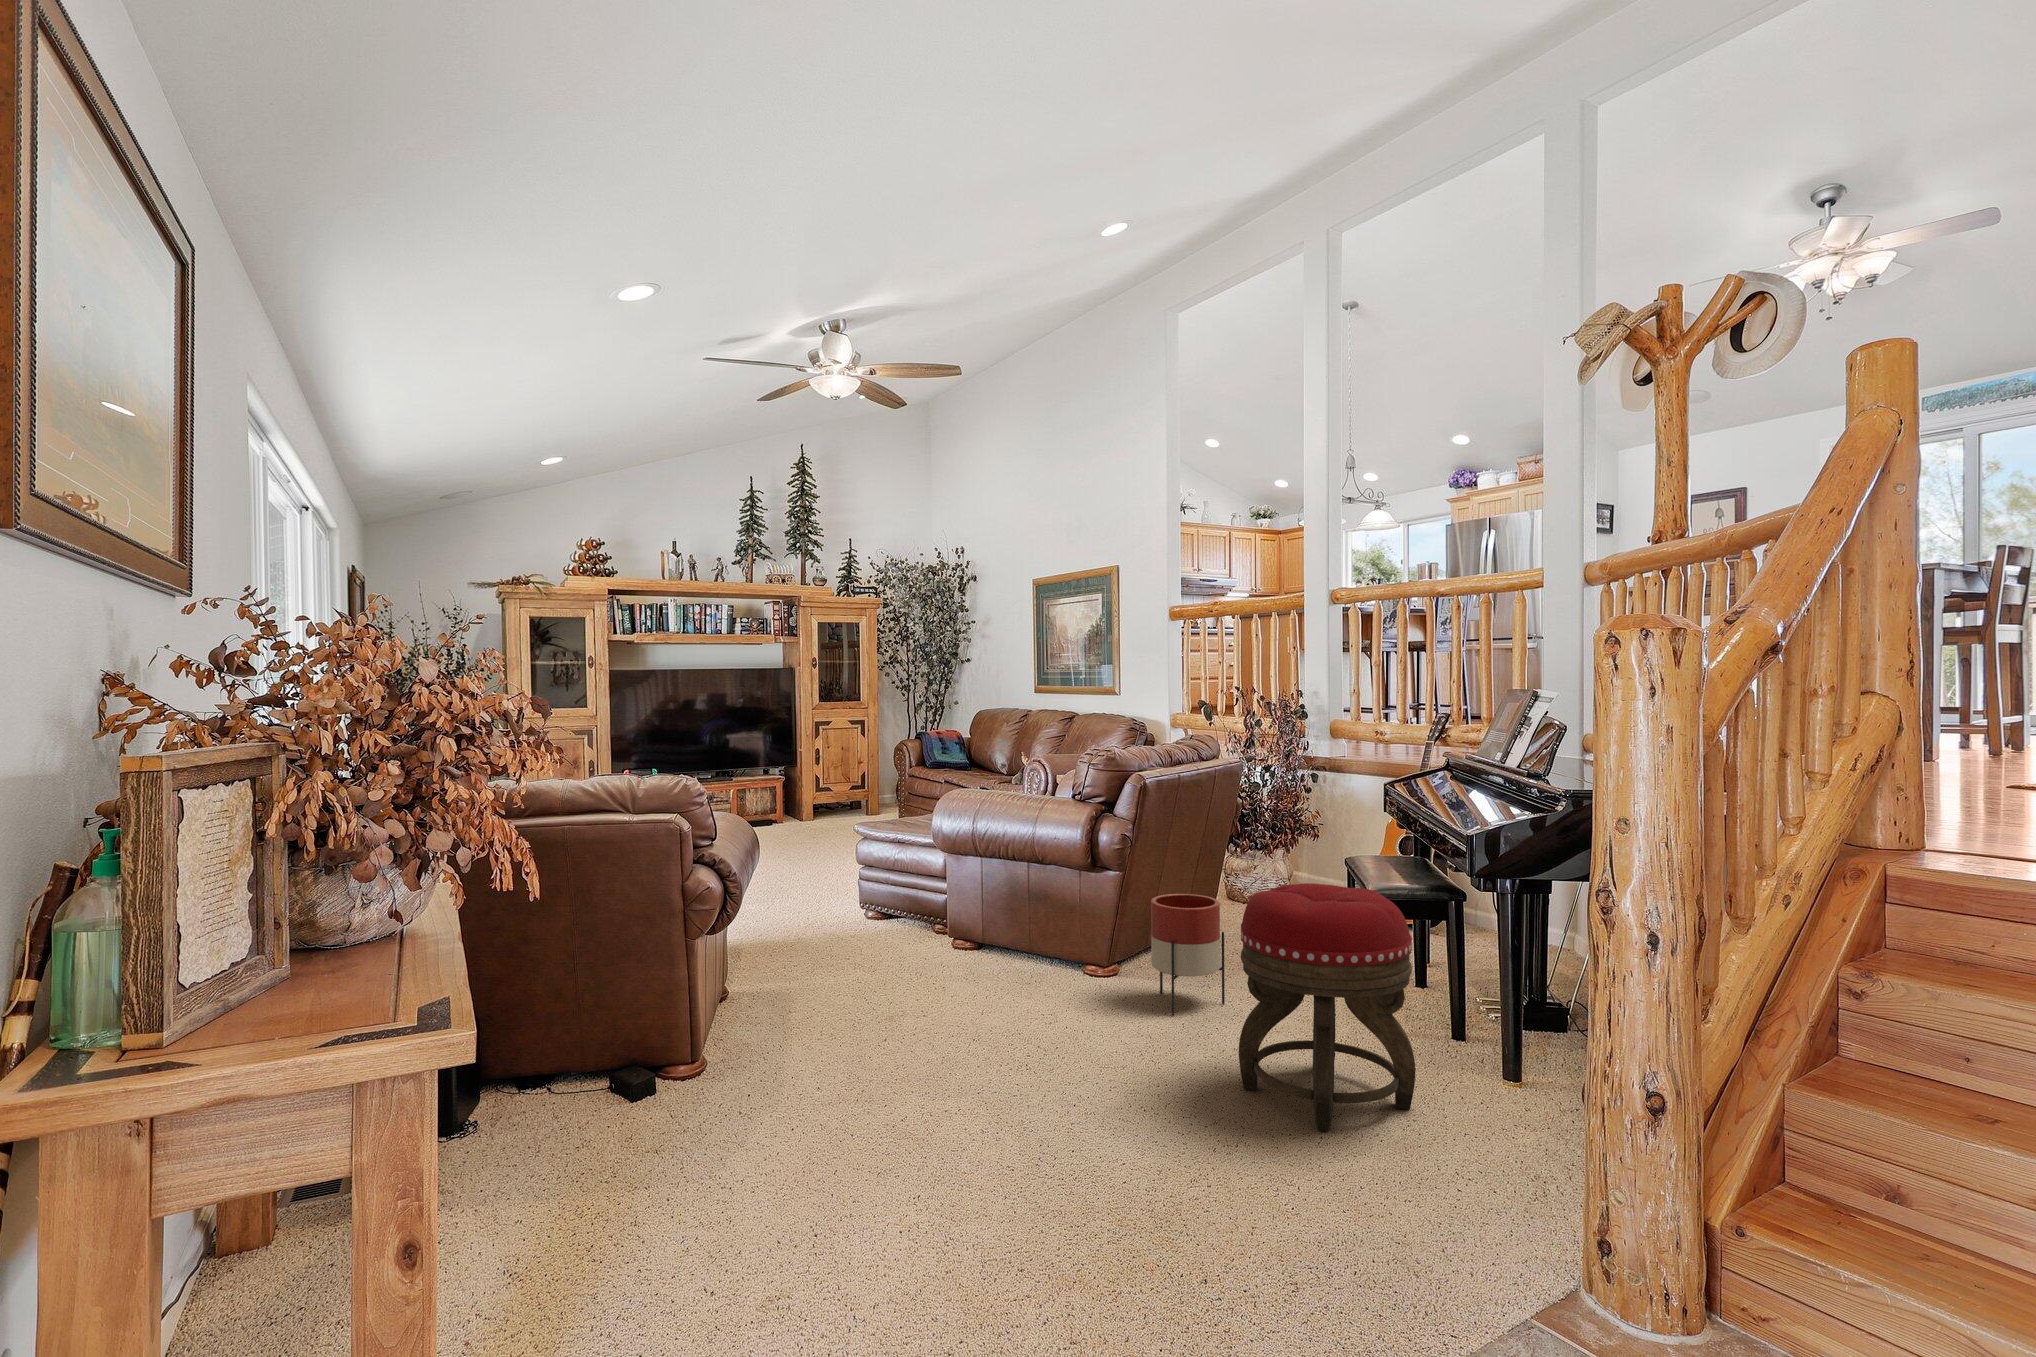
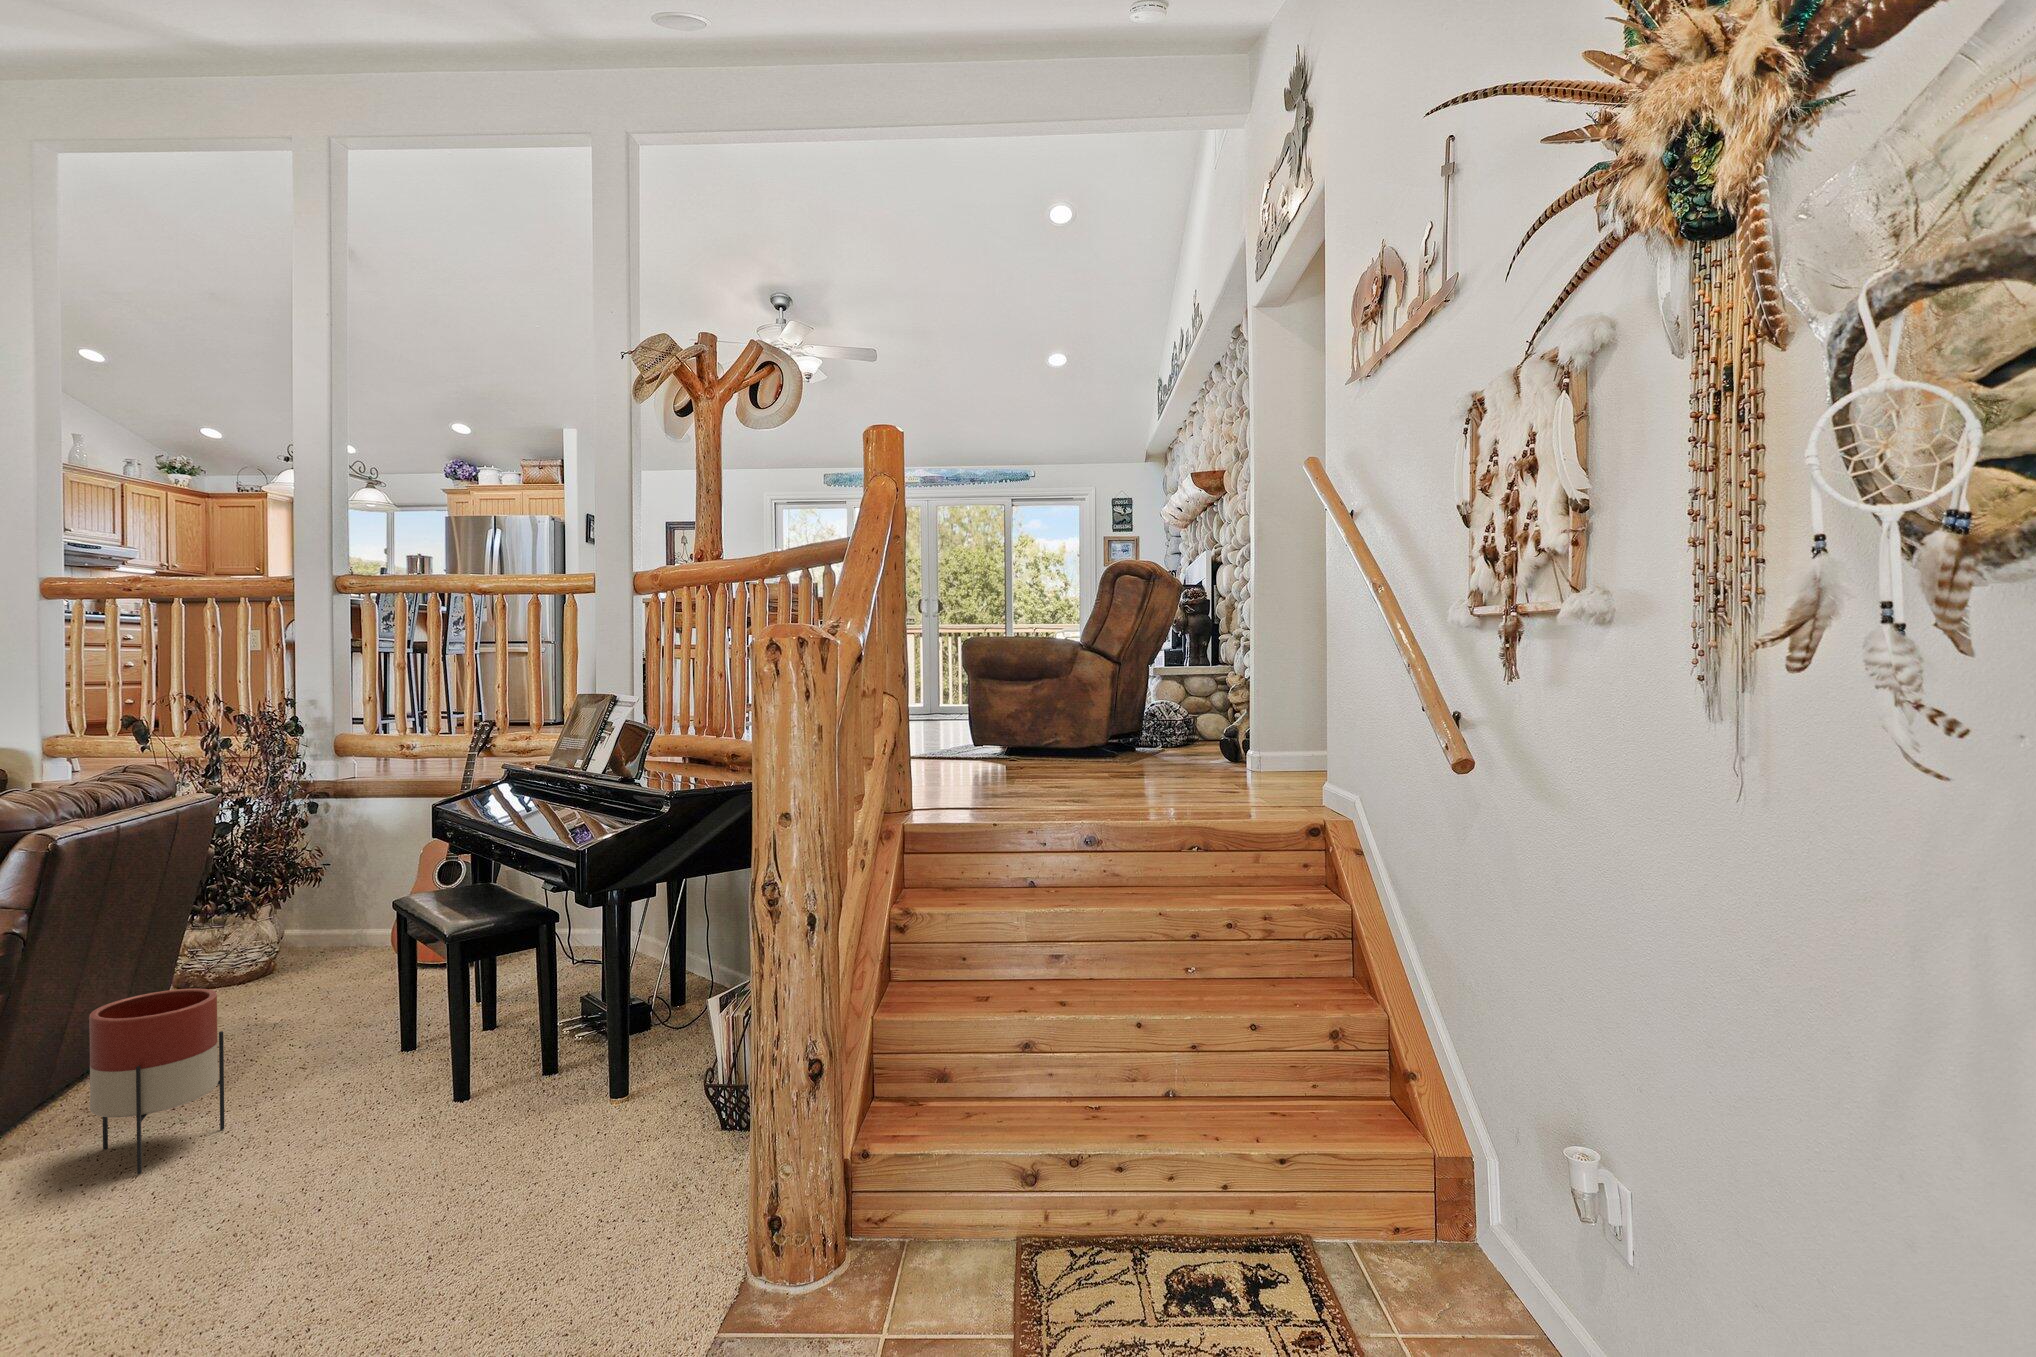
footstool: present [1239,883,1415,1131] -> none [290,931,531,1241]

